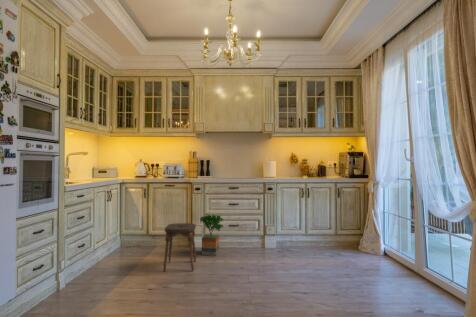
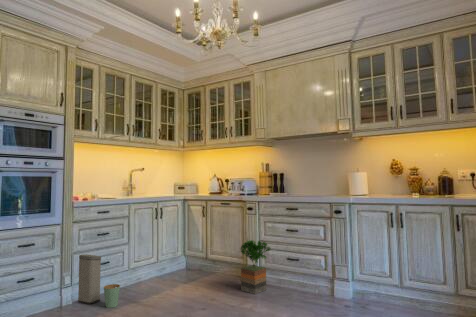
stool: present [164,223,196,271] -> none [177,246,224,306]
trash can: none [65,244,118,293] -> present [78,254,120,308]

